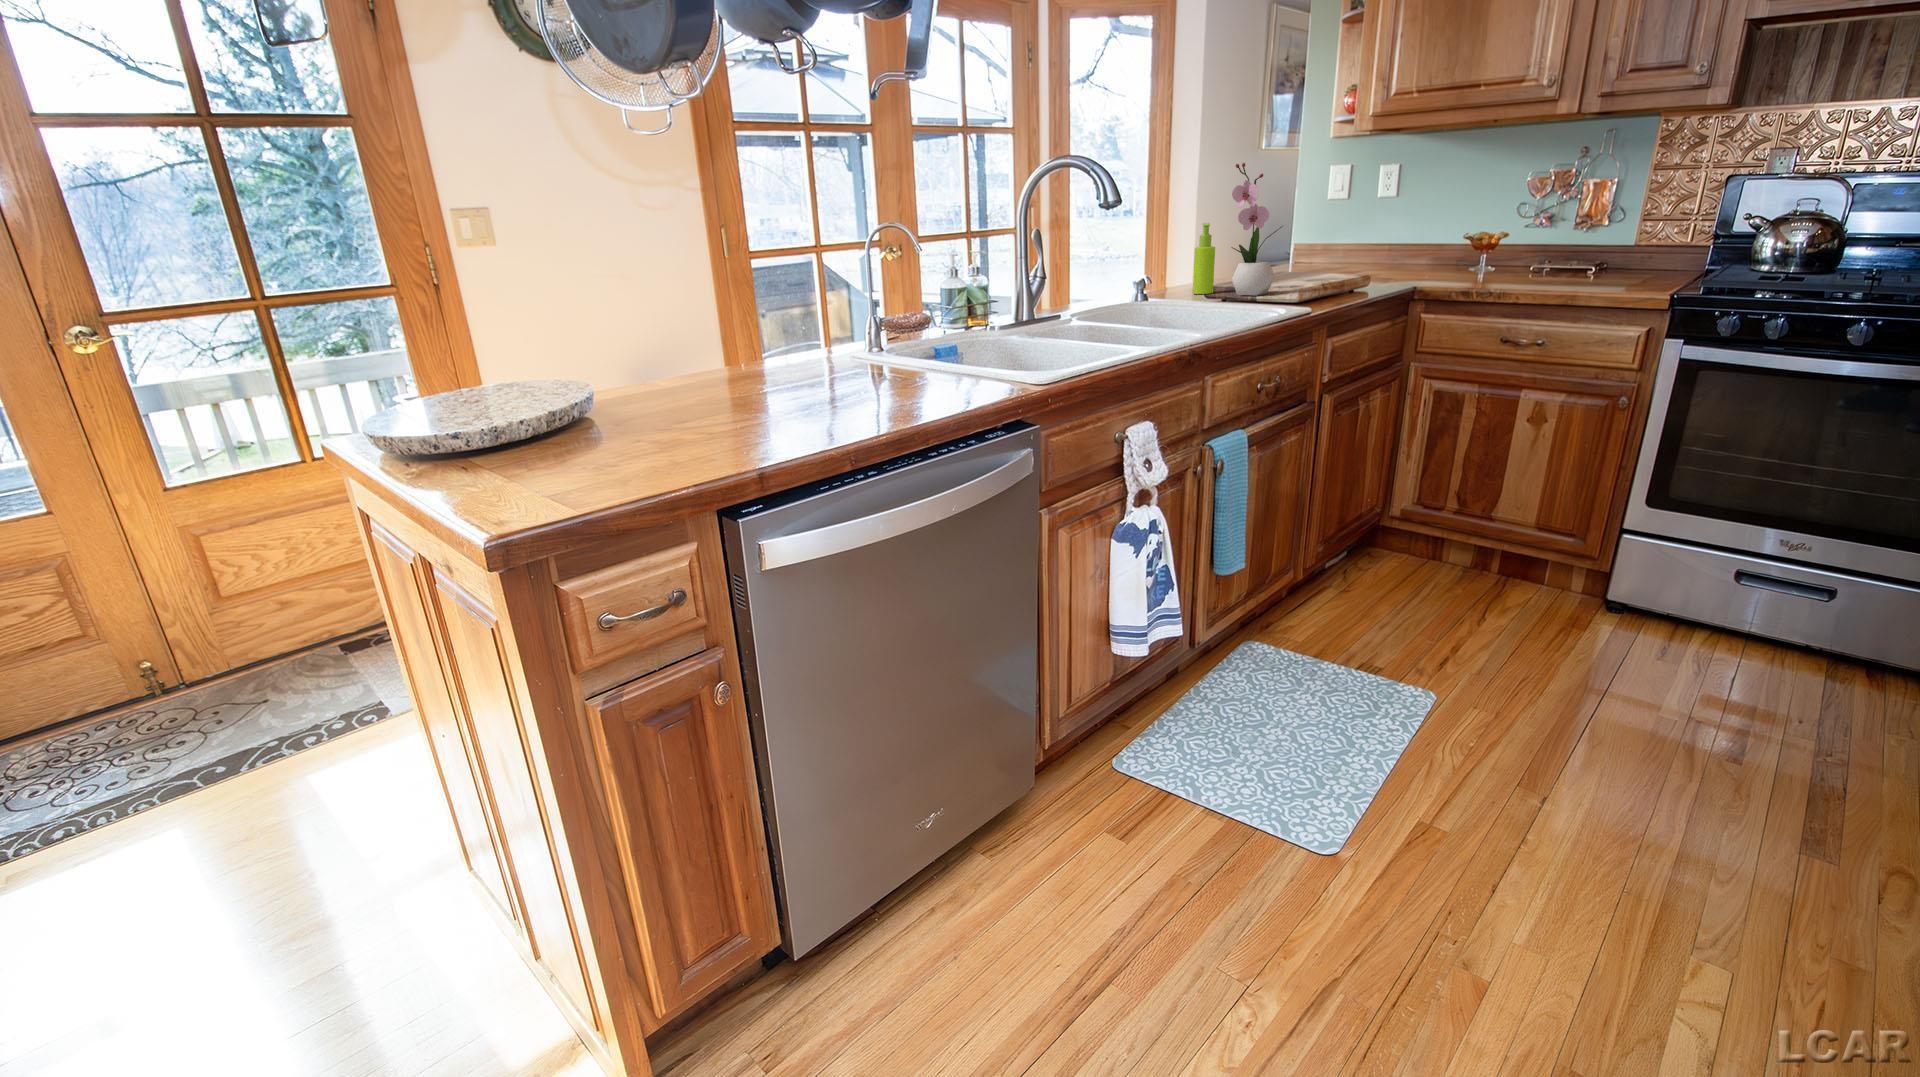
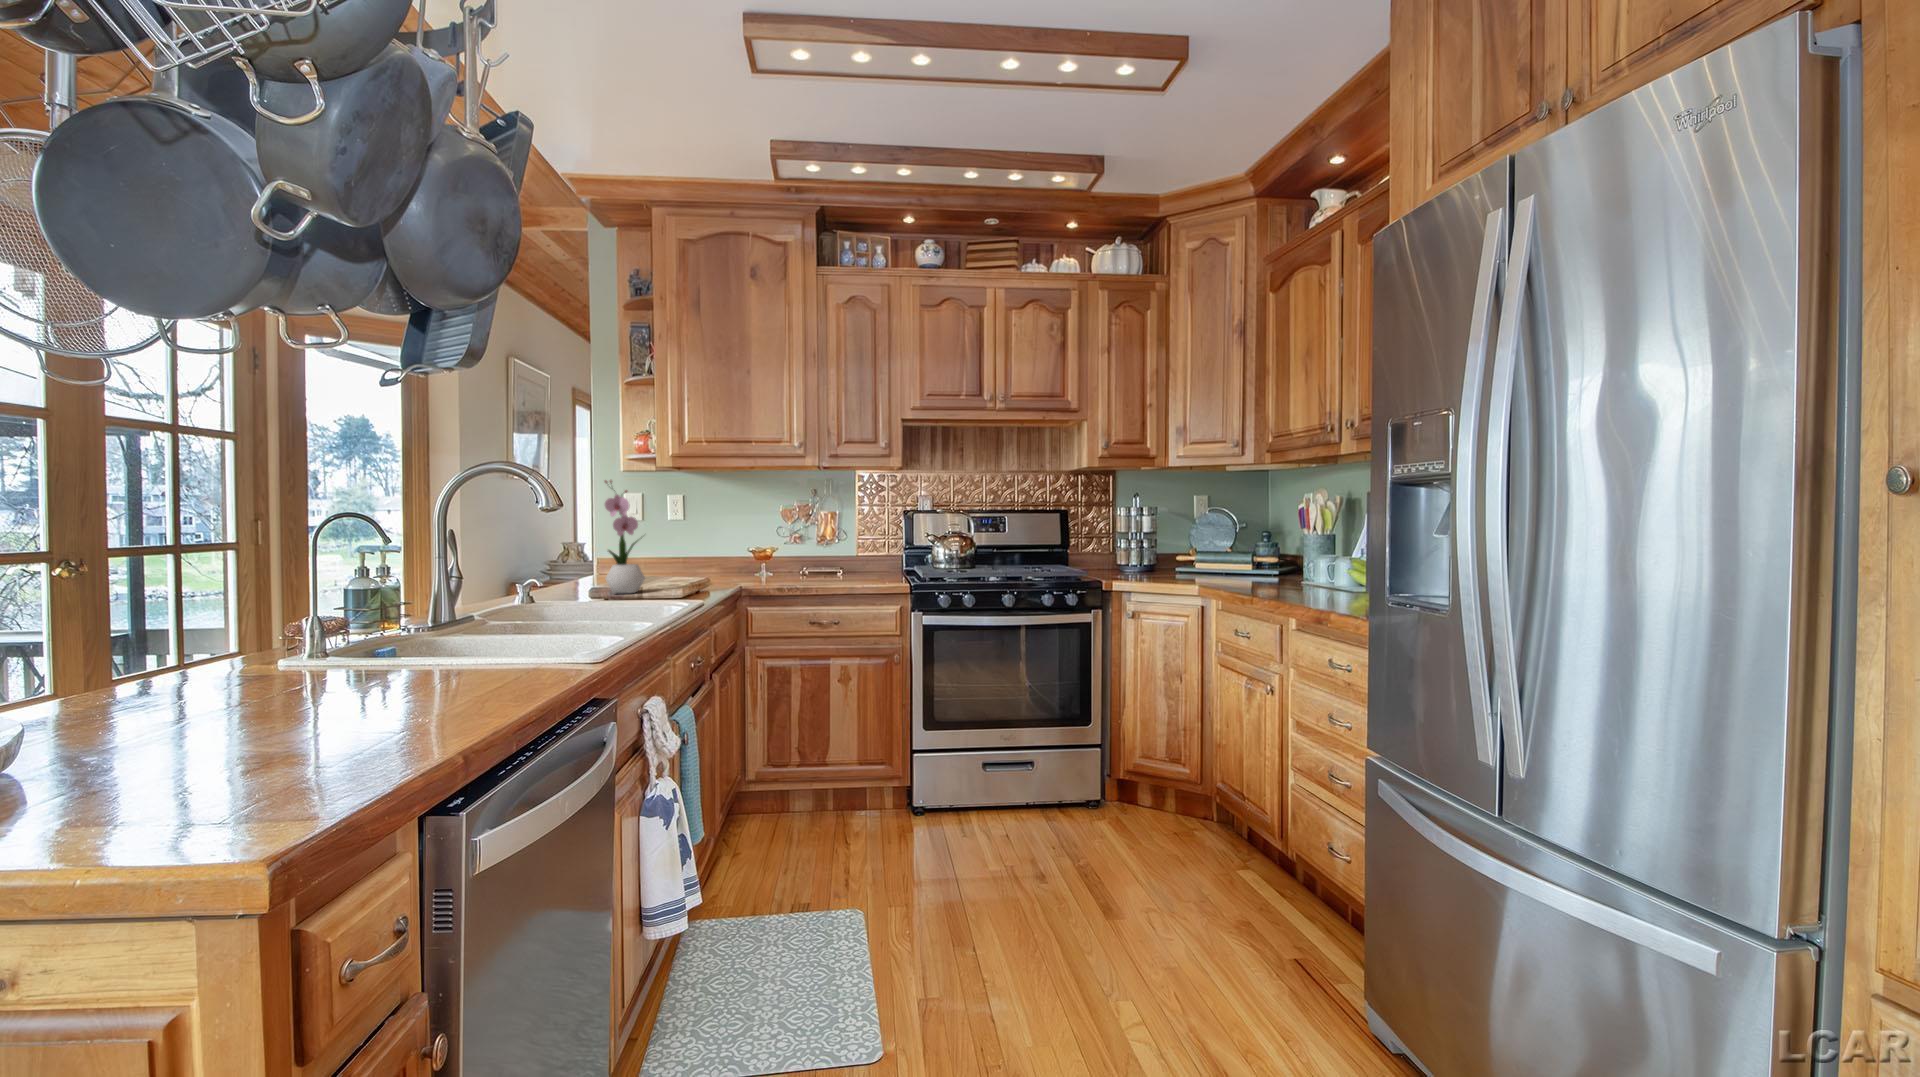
soap dispenser: present [1193,223,1215,294] -> none [559,530,580,595]

